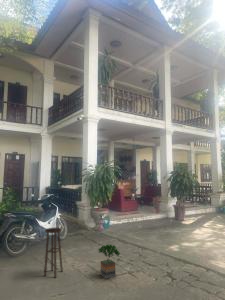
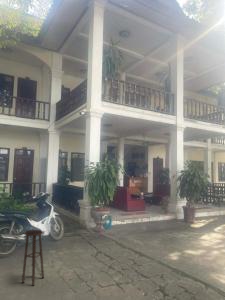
potted tree: present [99,244,120,278] -> none [81,250,106,290]

